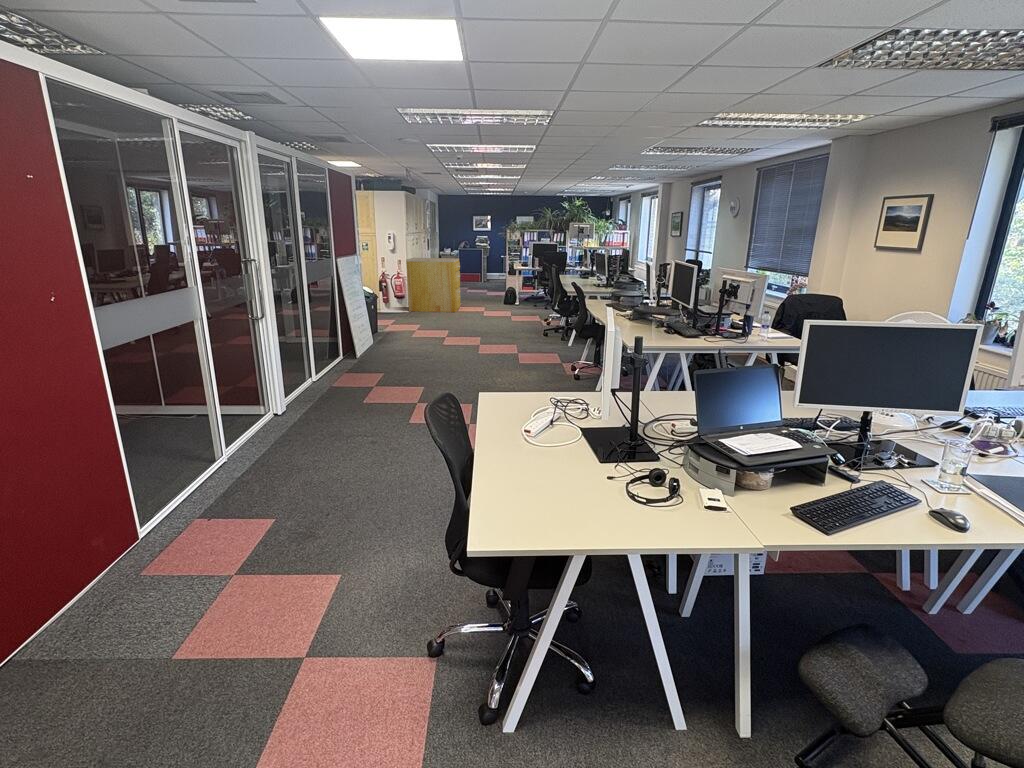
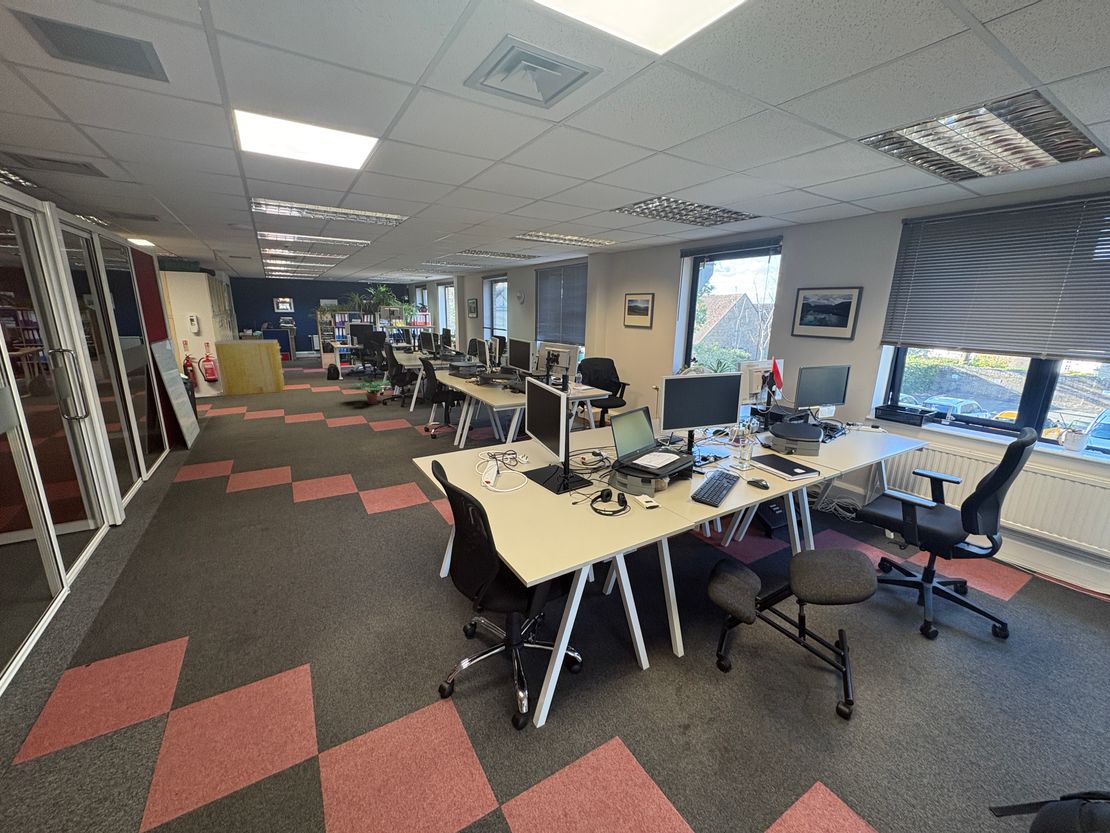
potted plant: none [511,302,554,333] -> present [350,377,390,404]

